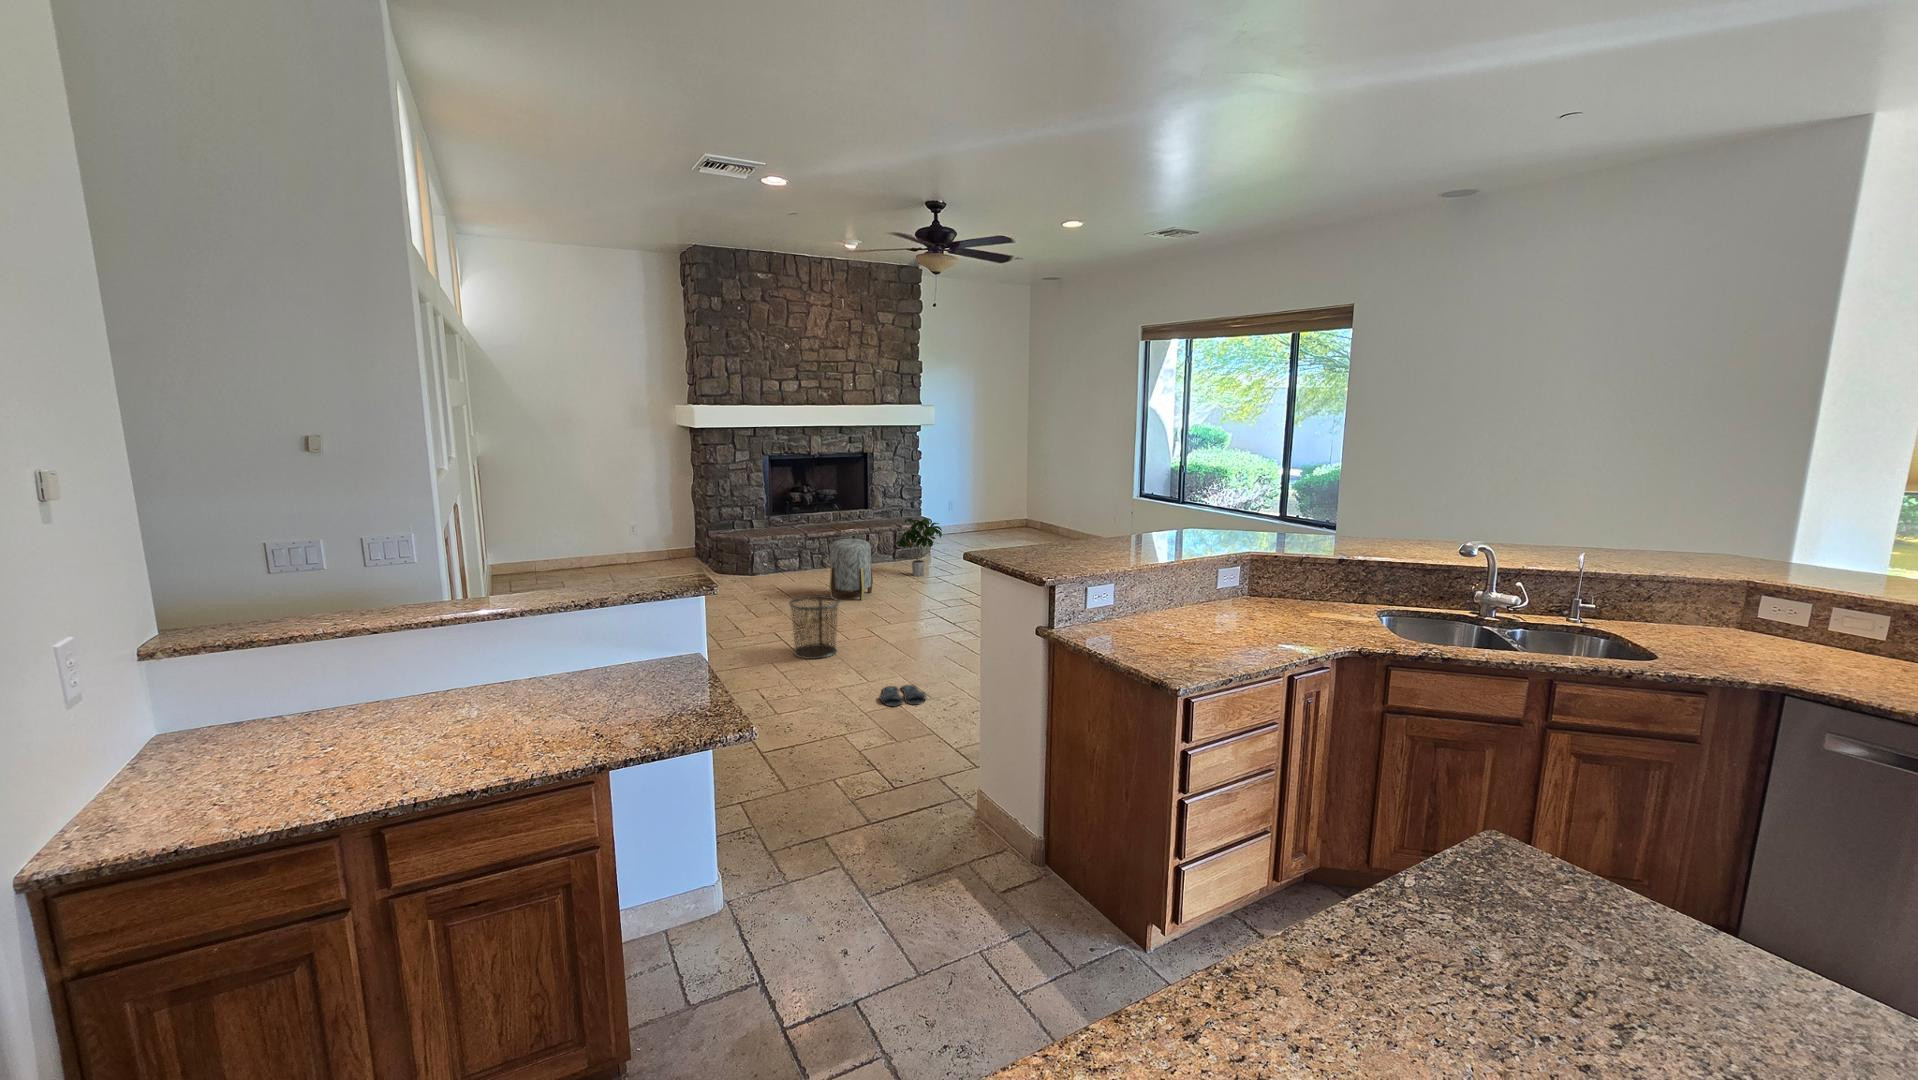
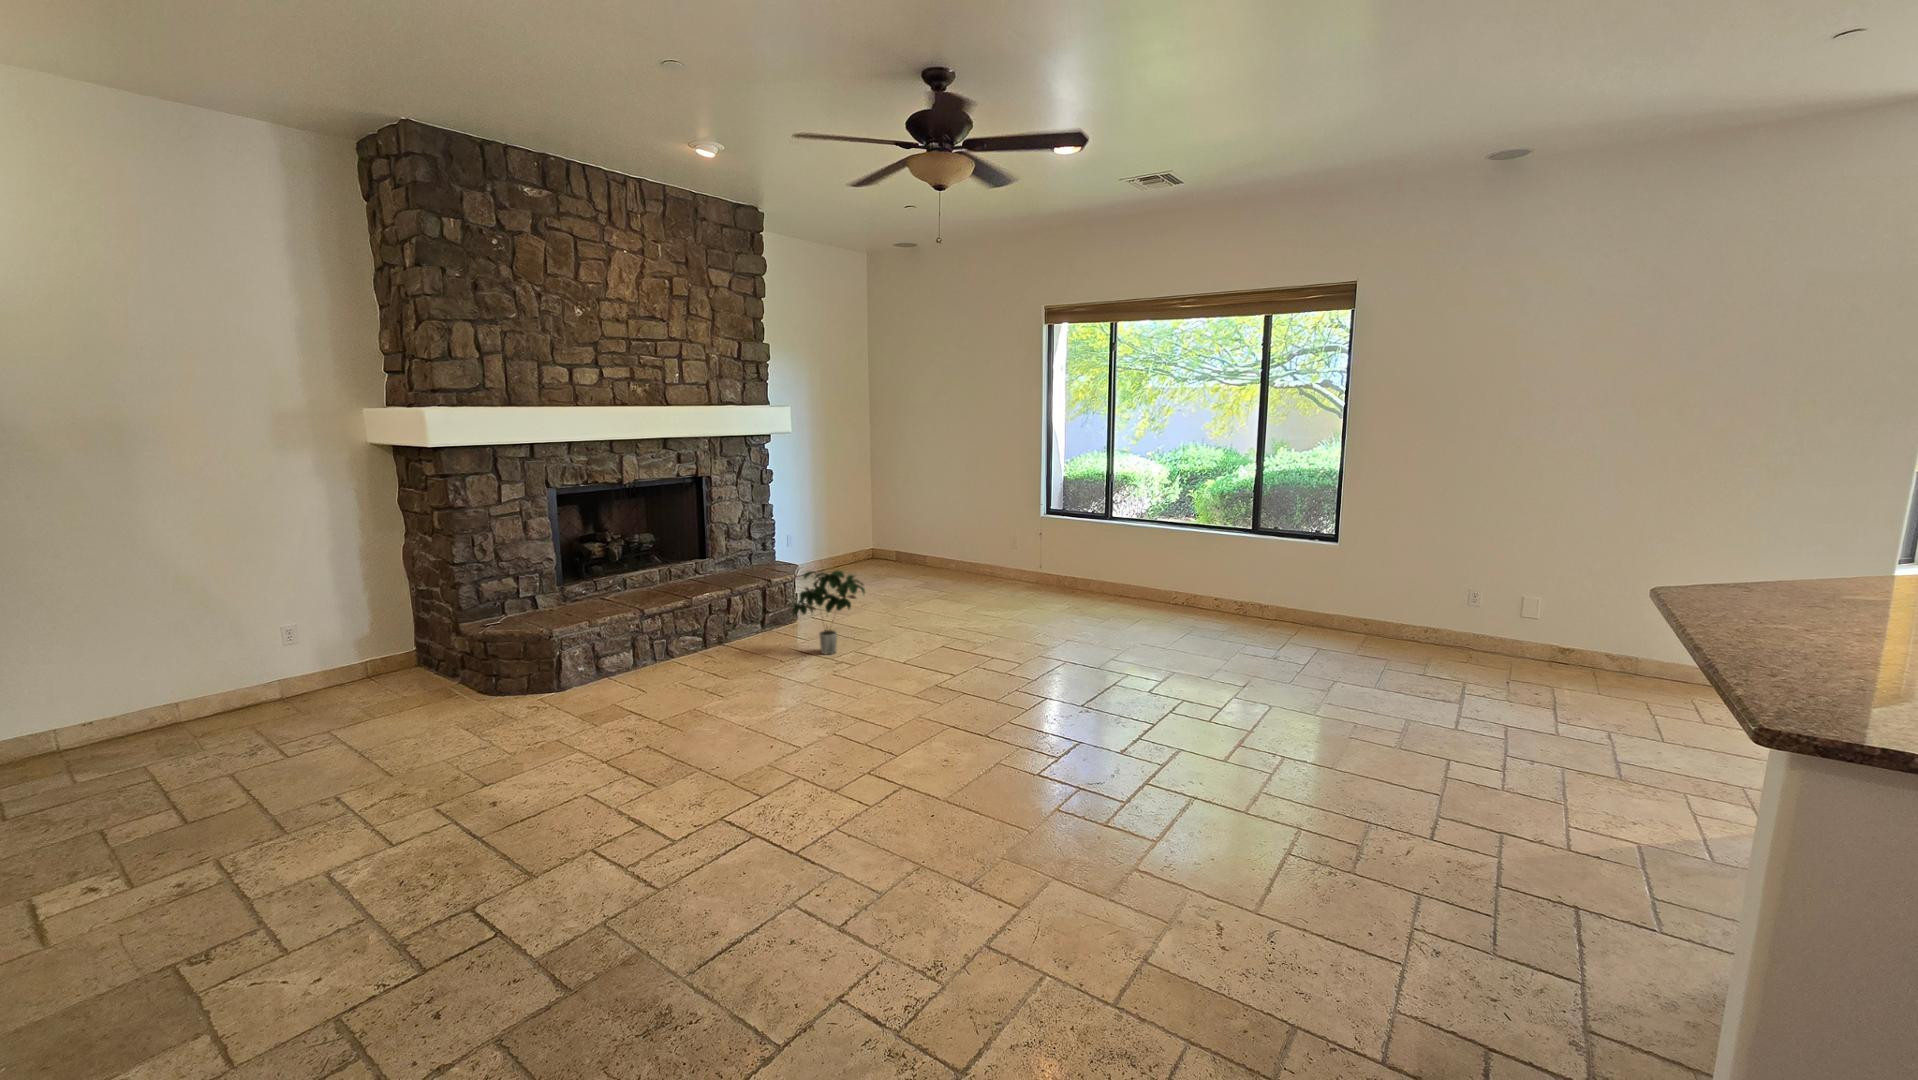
stool: present [830,538,873,600] -> none [734,617,802,722]
waste bin: present [789,595,839,659] -> none [796,751,891,886]
slippers: present [879,685,926,707] -> none [1072,913,1182,992]

